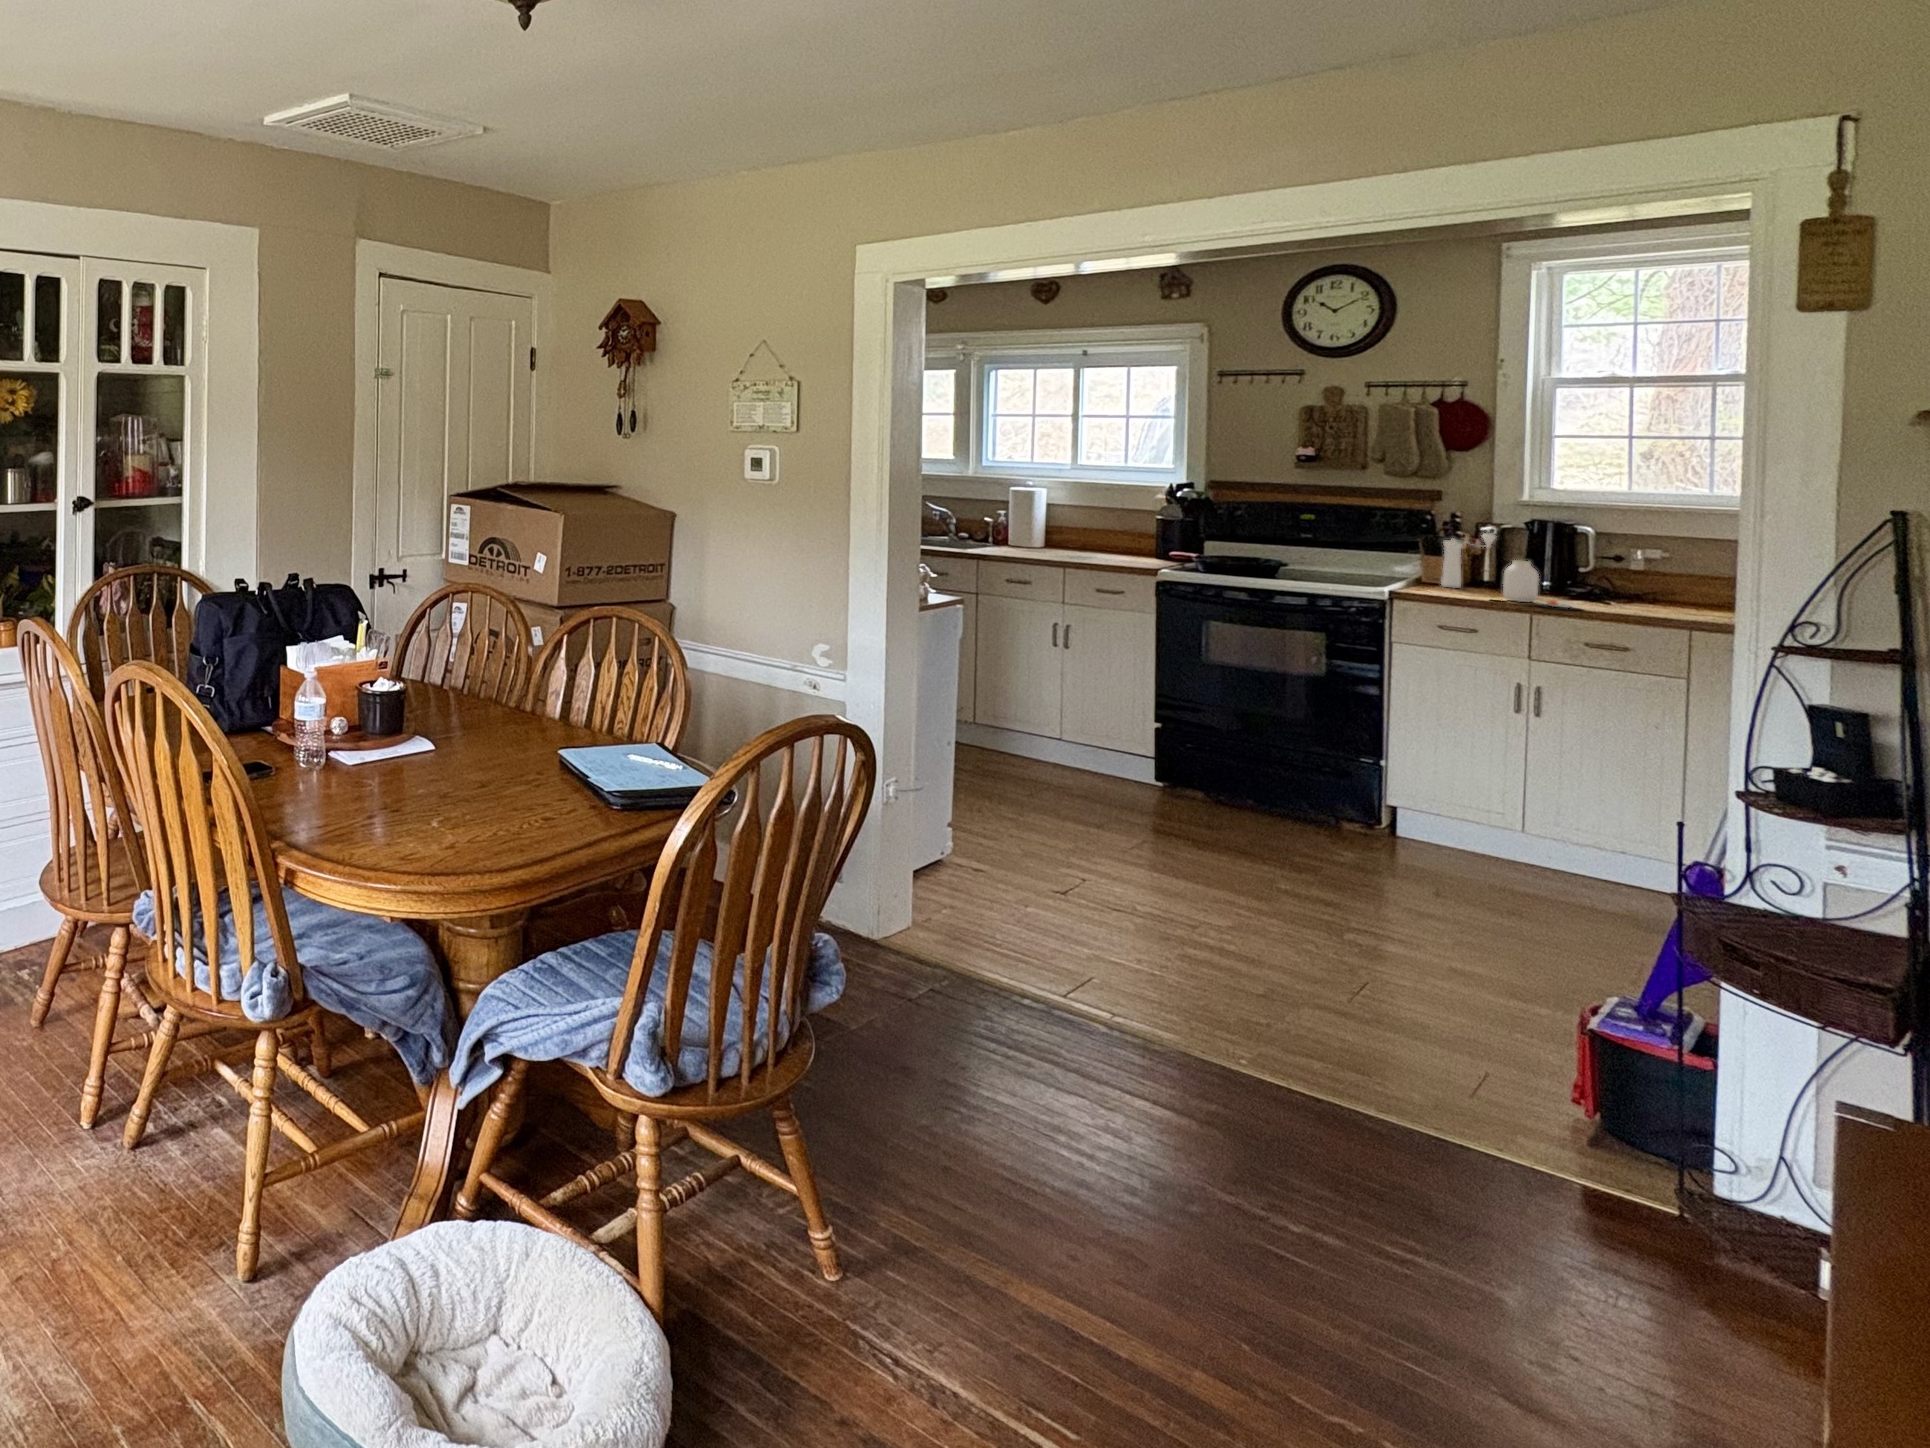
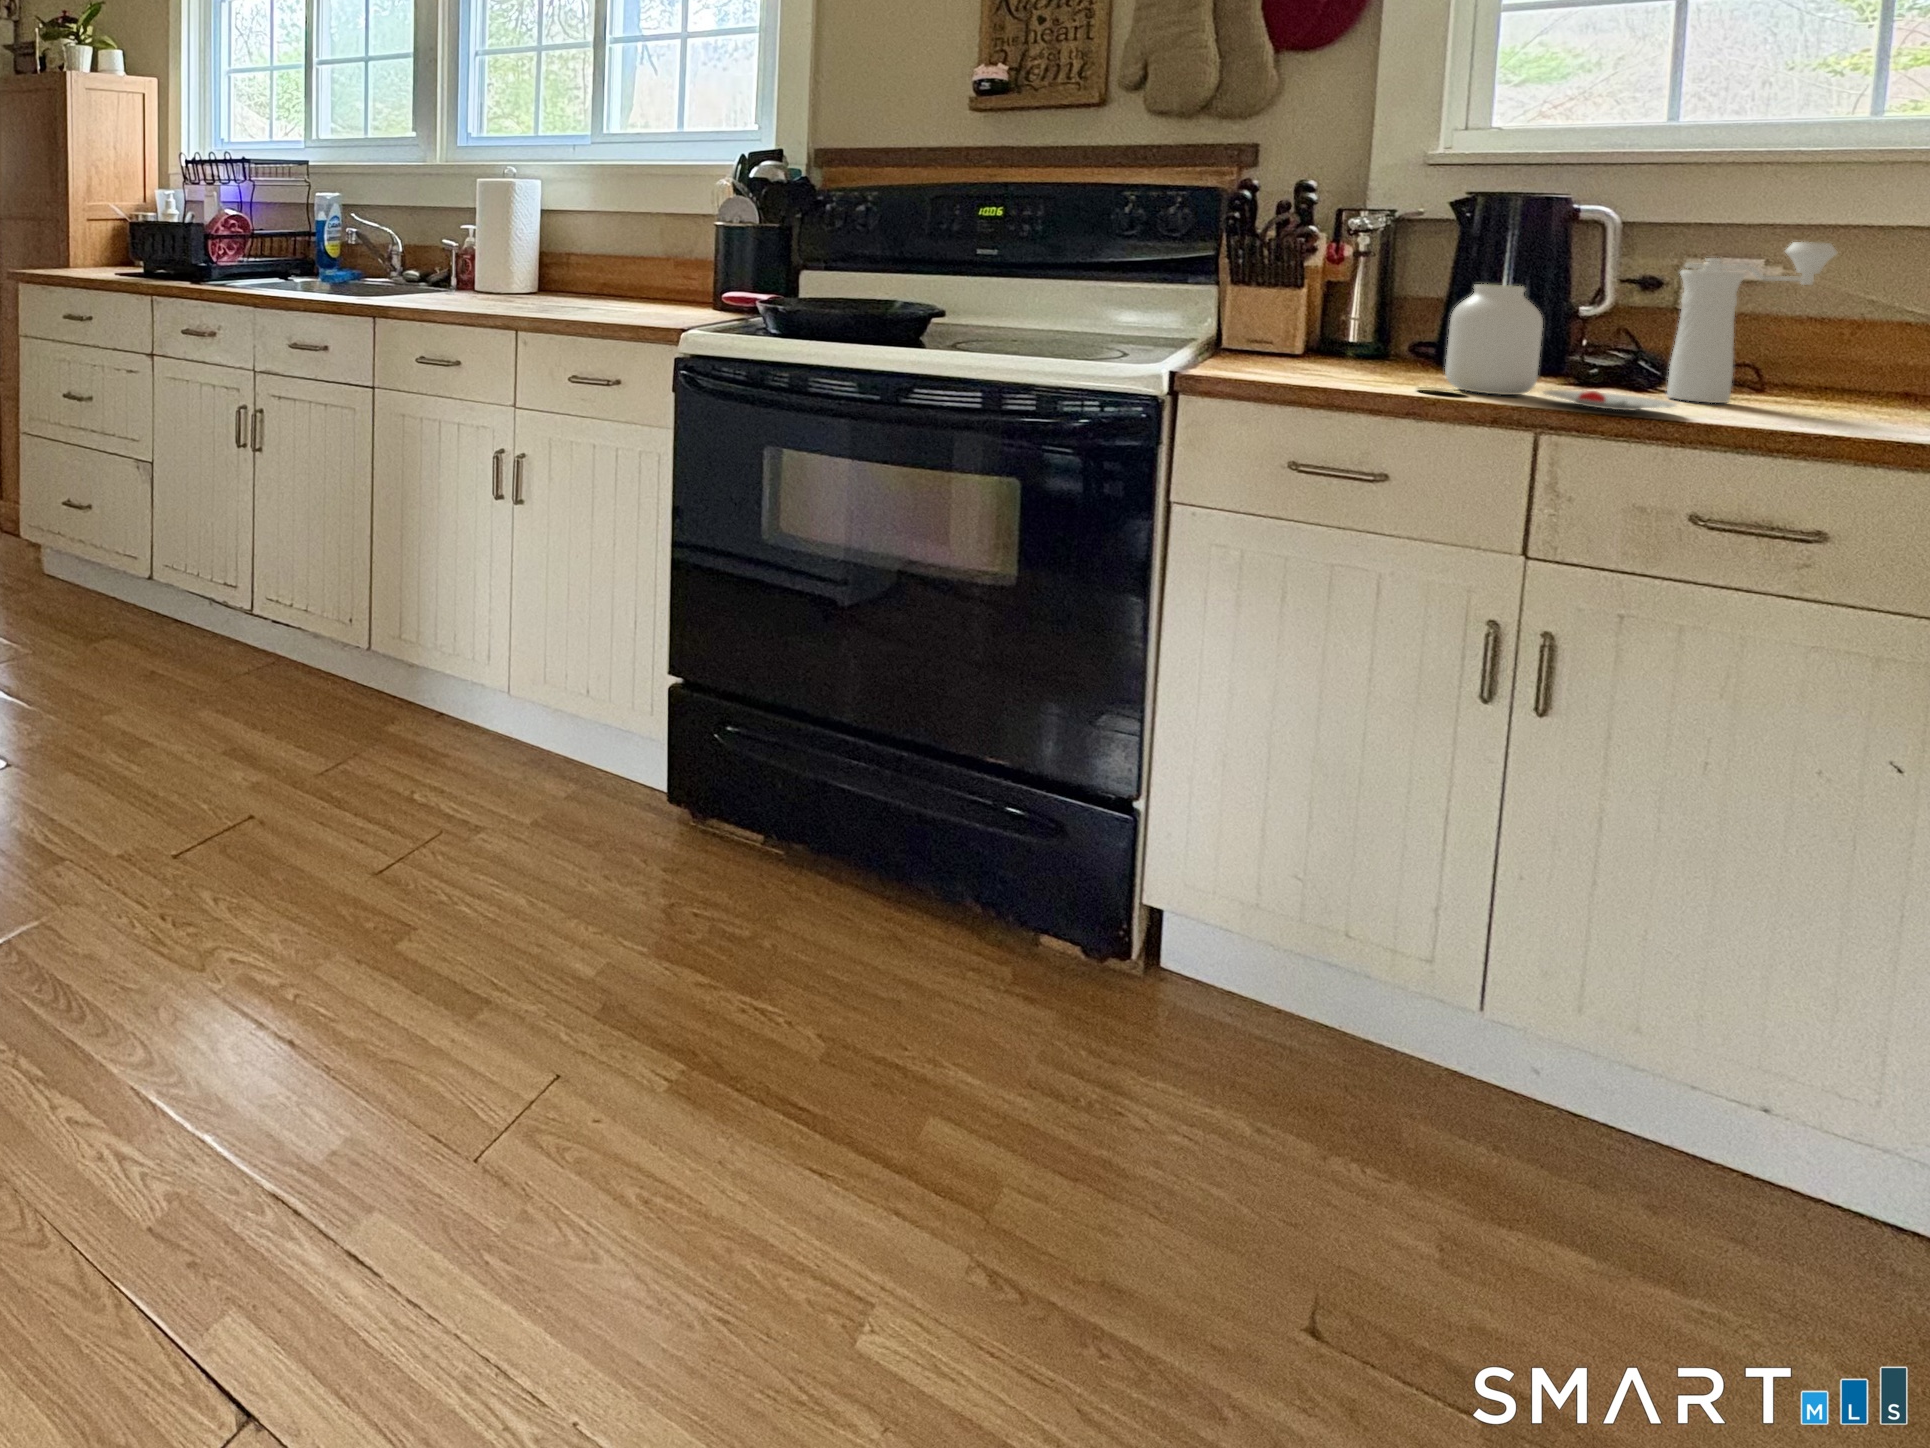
pepper mill: present [1442,533,1496,588] -> present [1667,242,1837,403]

